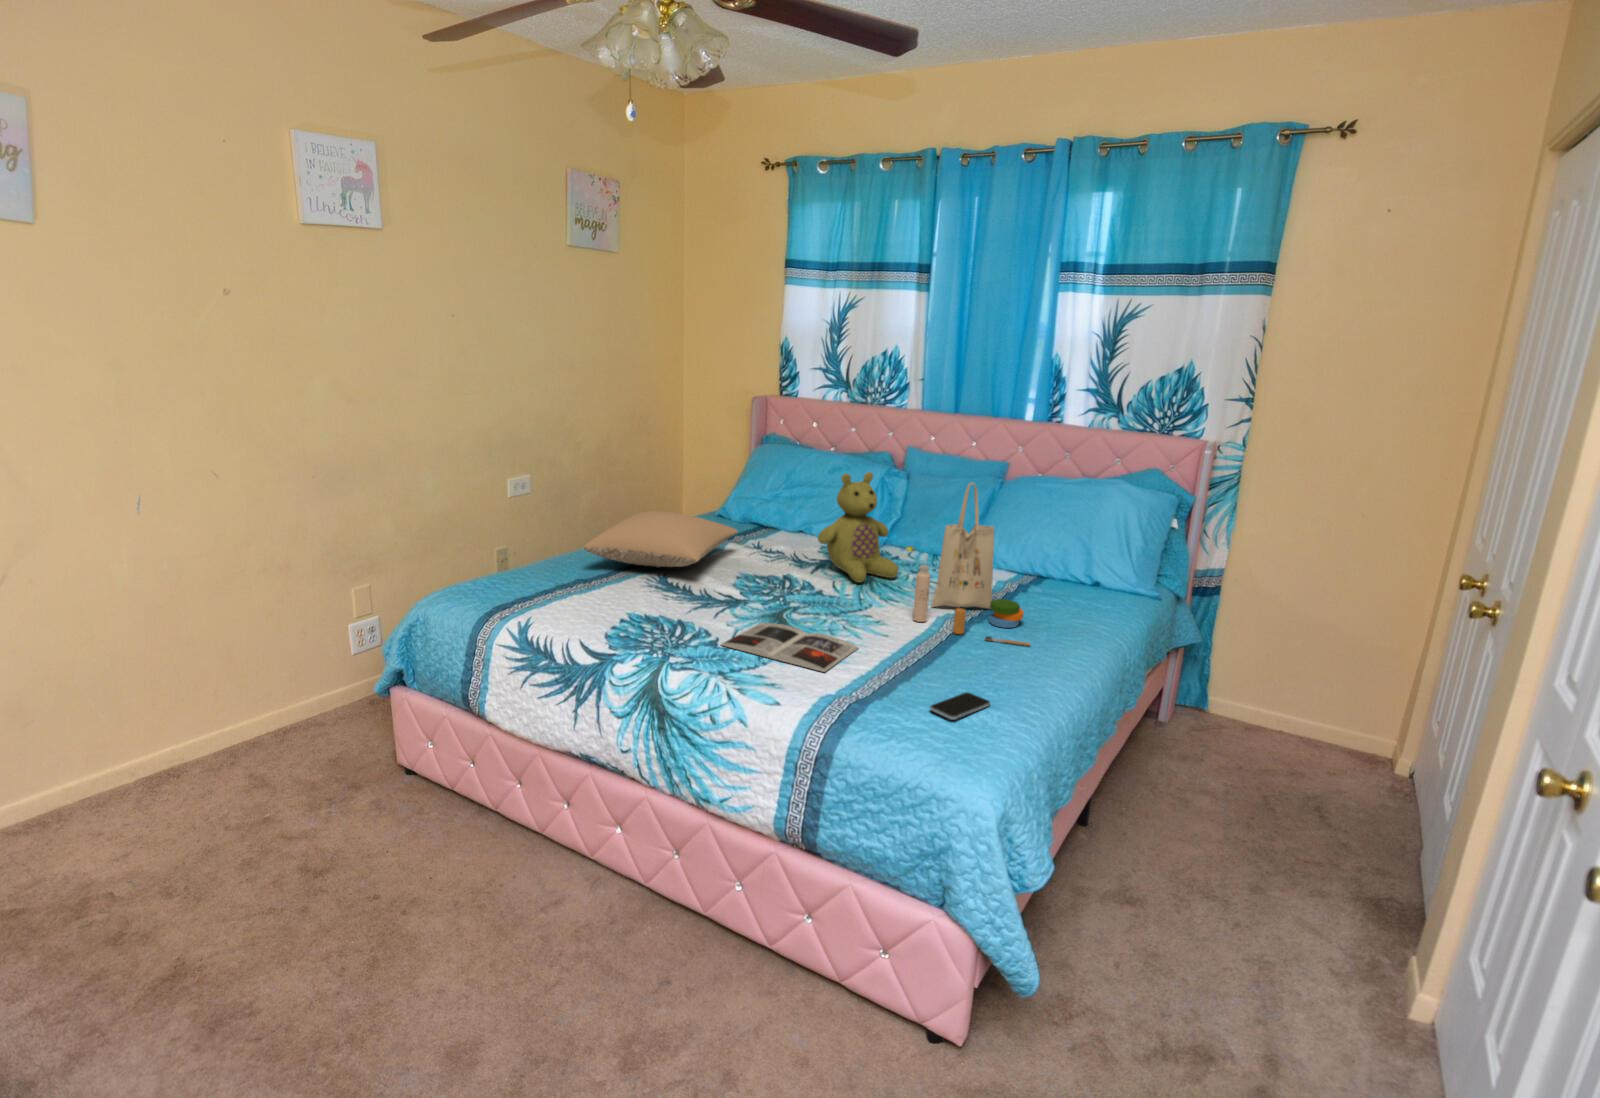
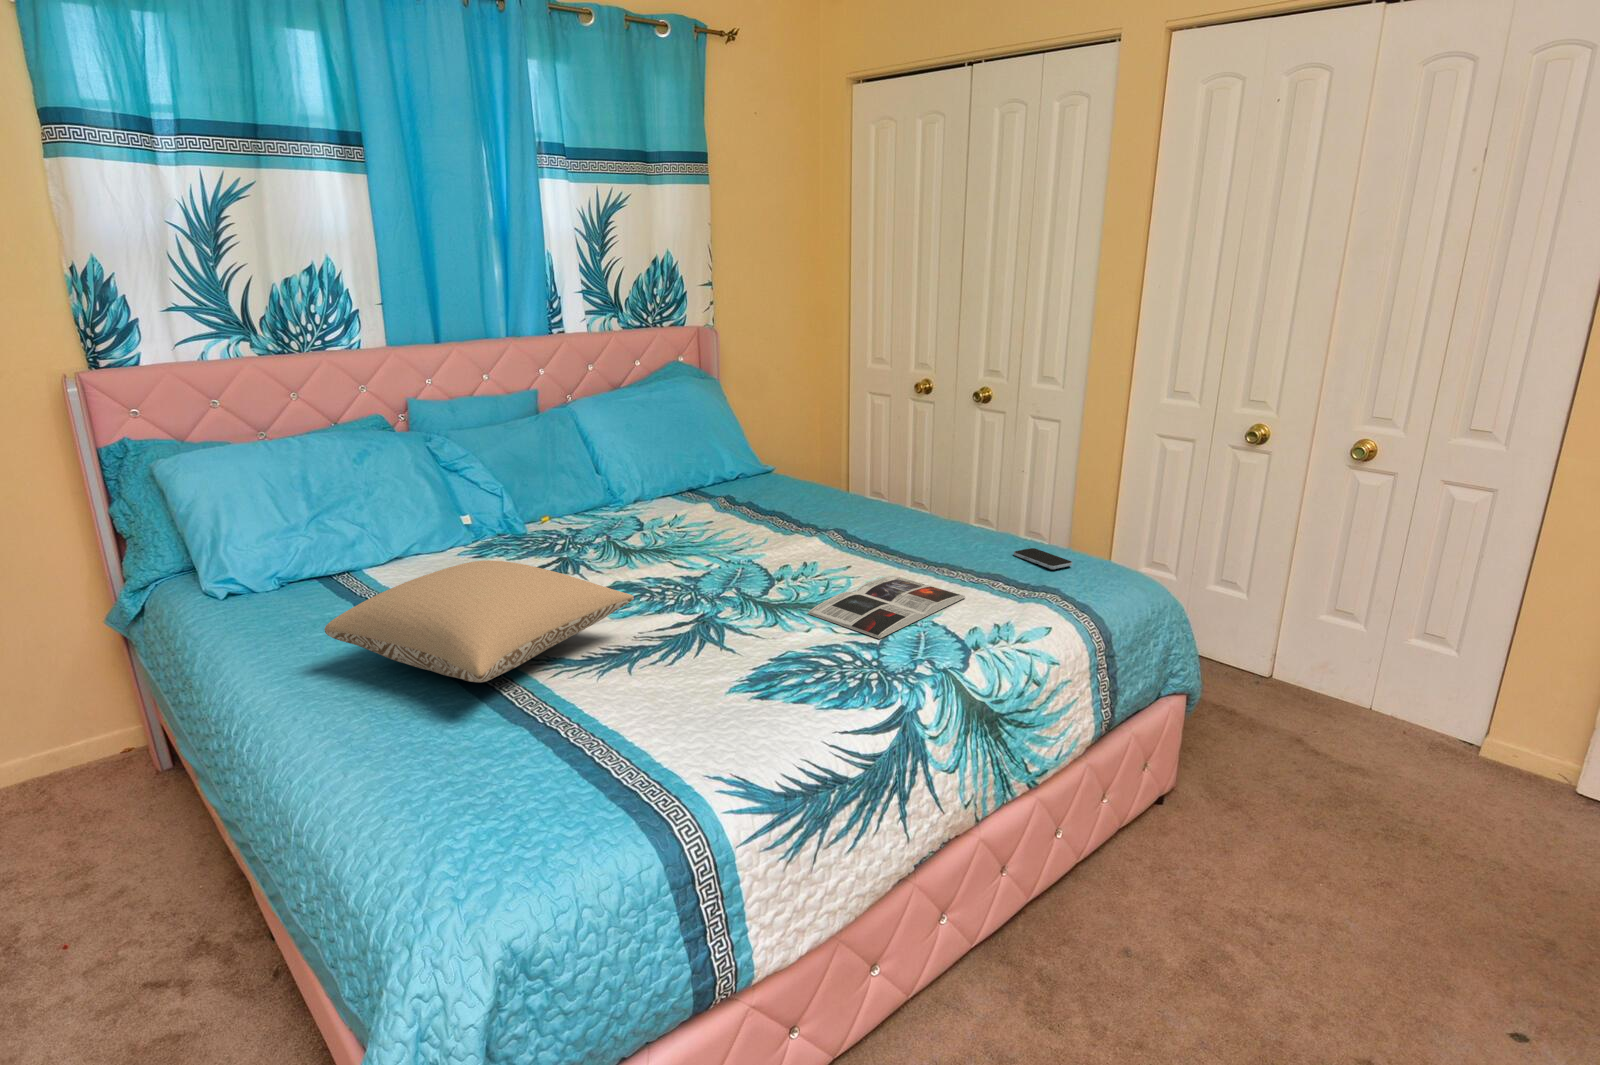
stuffed bear: present [818,472,899,582] -> none [597,417,691,554]
tote bag: present [913,482,1031,646] -> none [776,388,901,547]

